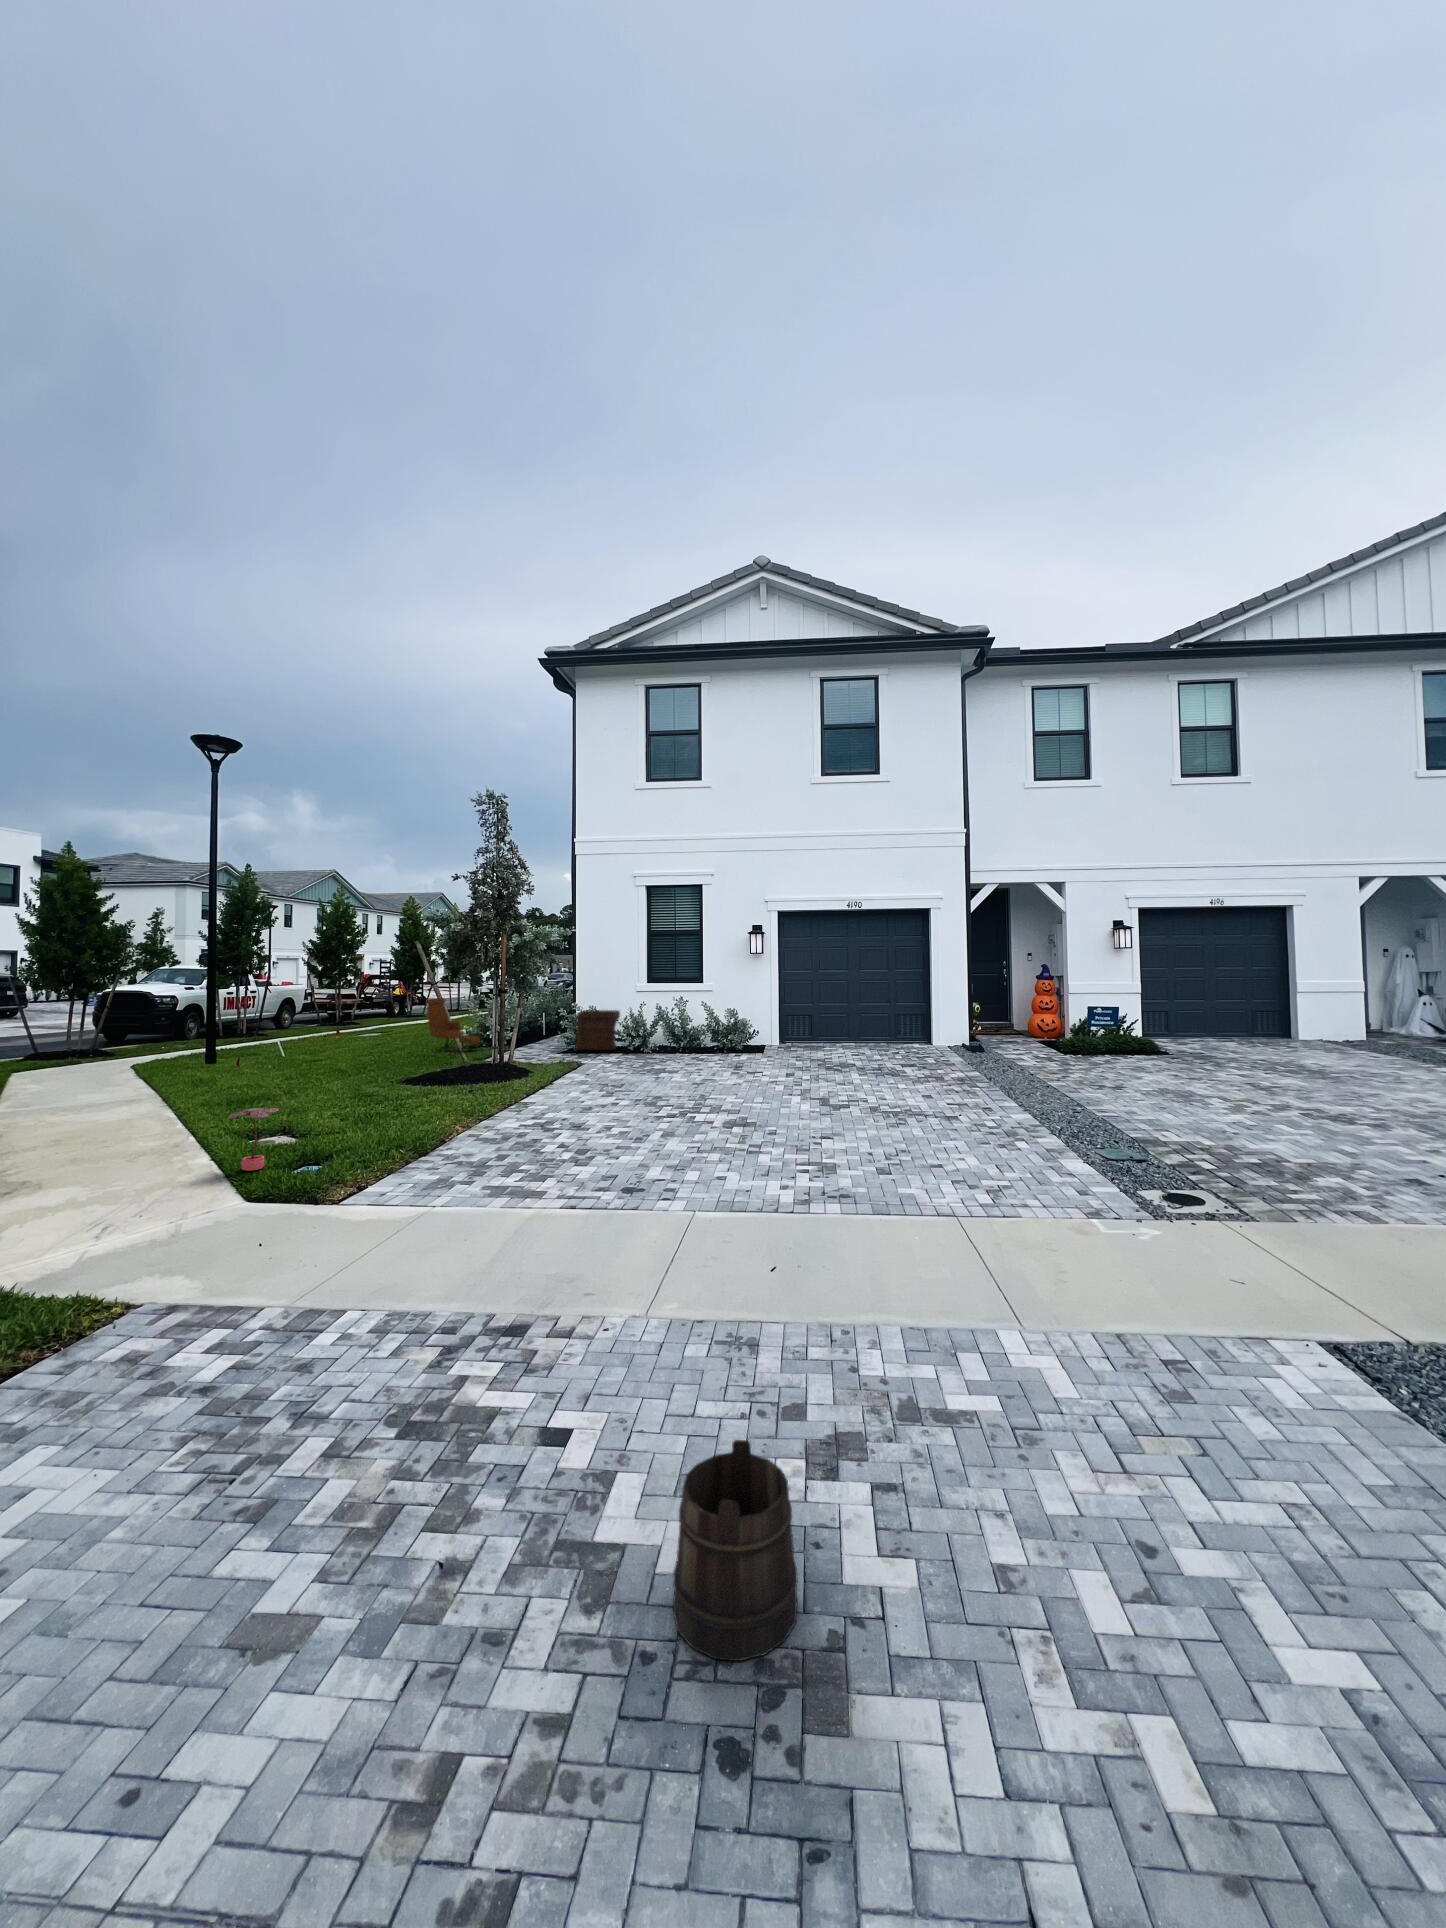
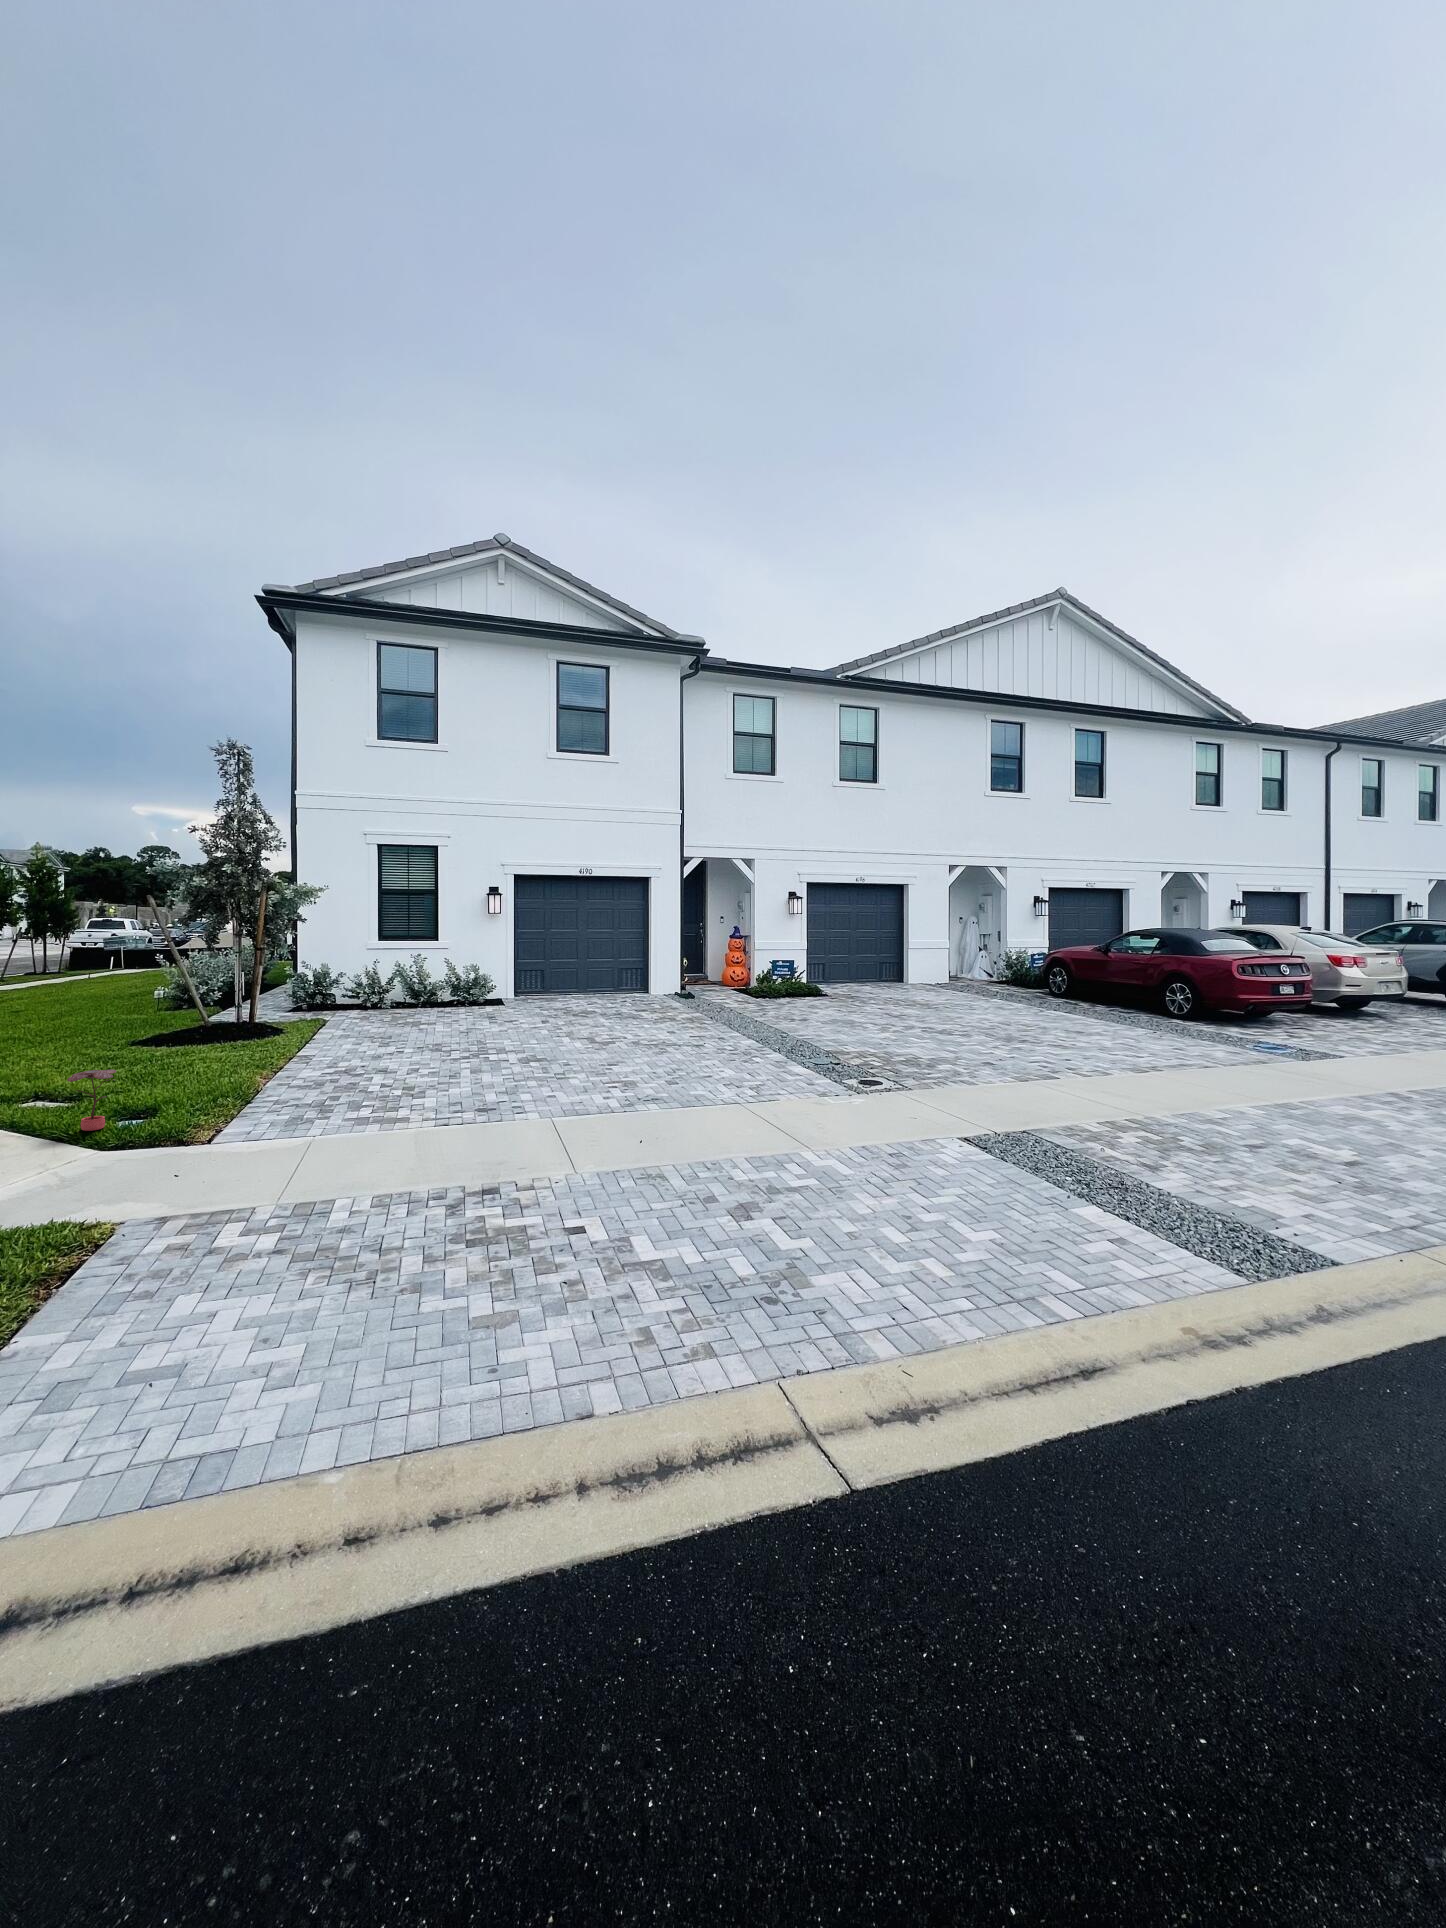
lounge chair: present [426,998,480,1052] -> none [100,957,180,1018]
wooden crate: present [576,1010,620,1050] -> none [306,968,350,1009]
bucket: present [673,1440,798,1661] -> none [712,1189,774,1276]

